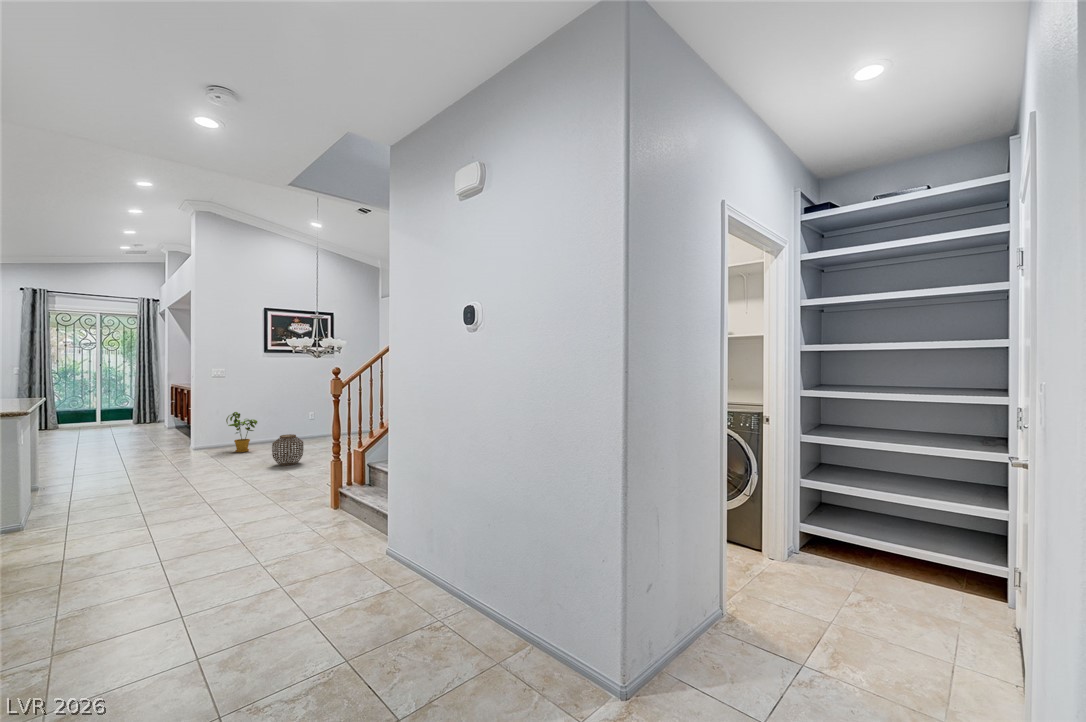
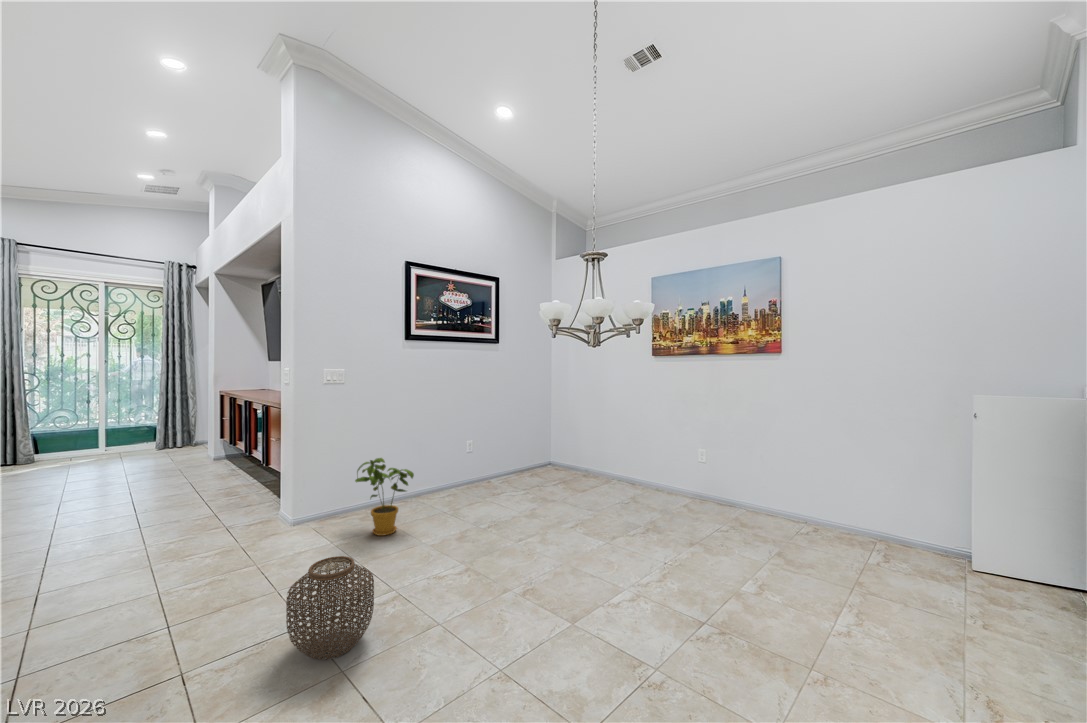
woven basket: present [272,434,303,466] -> present [286,556,374,660]

